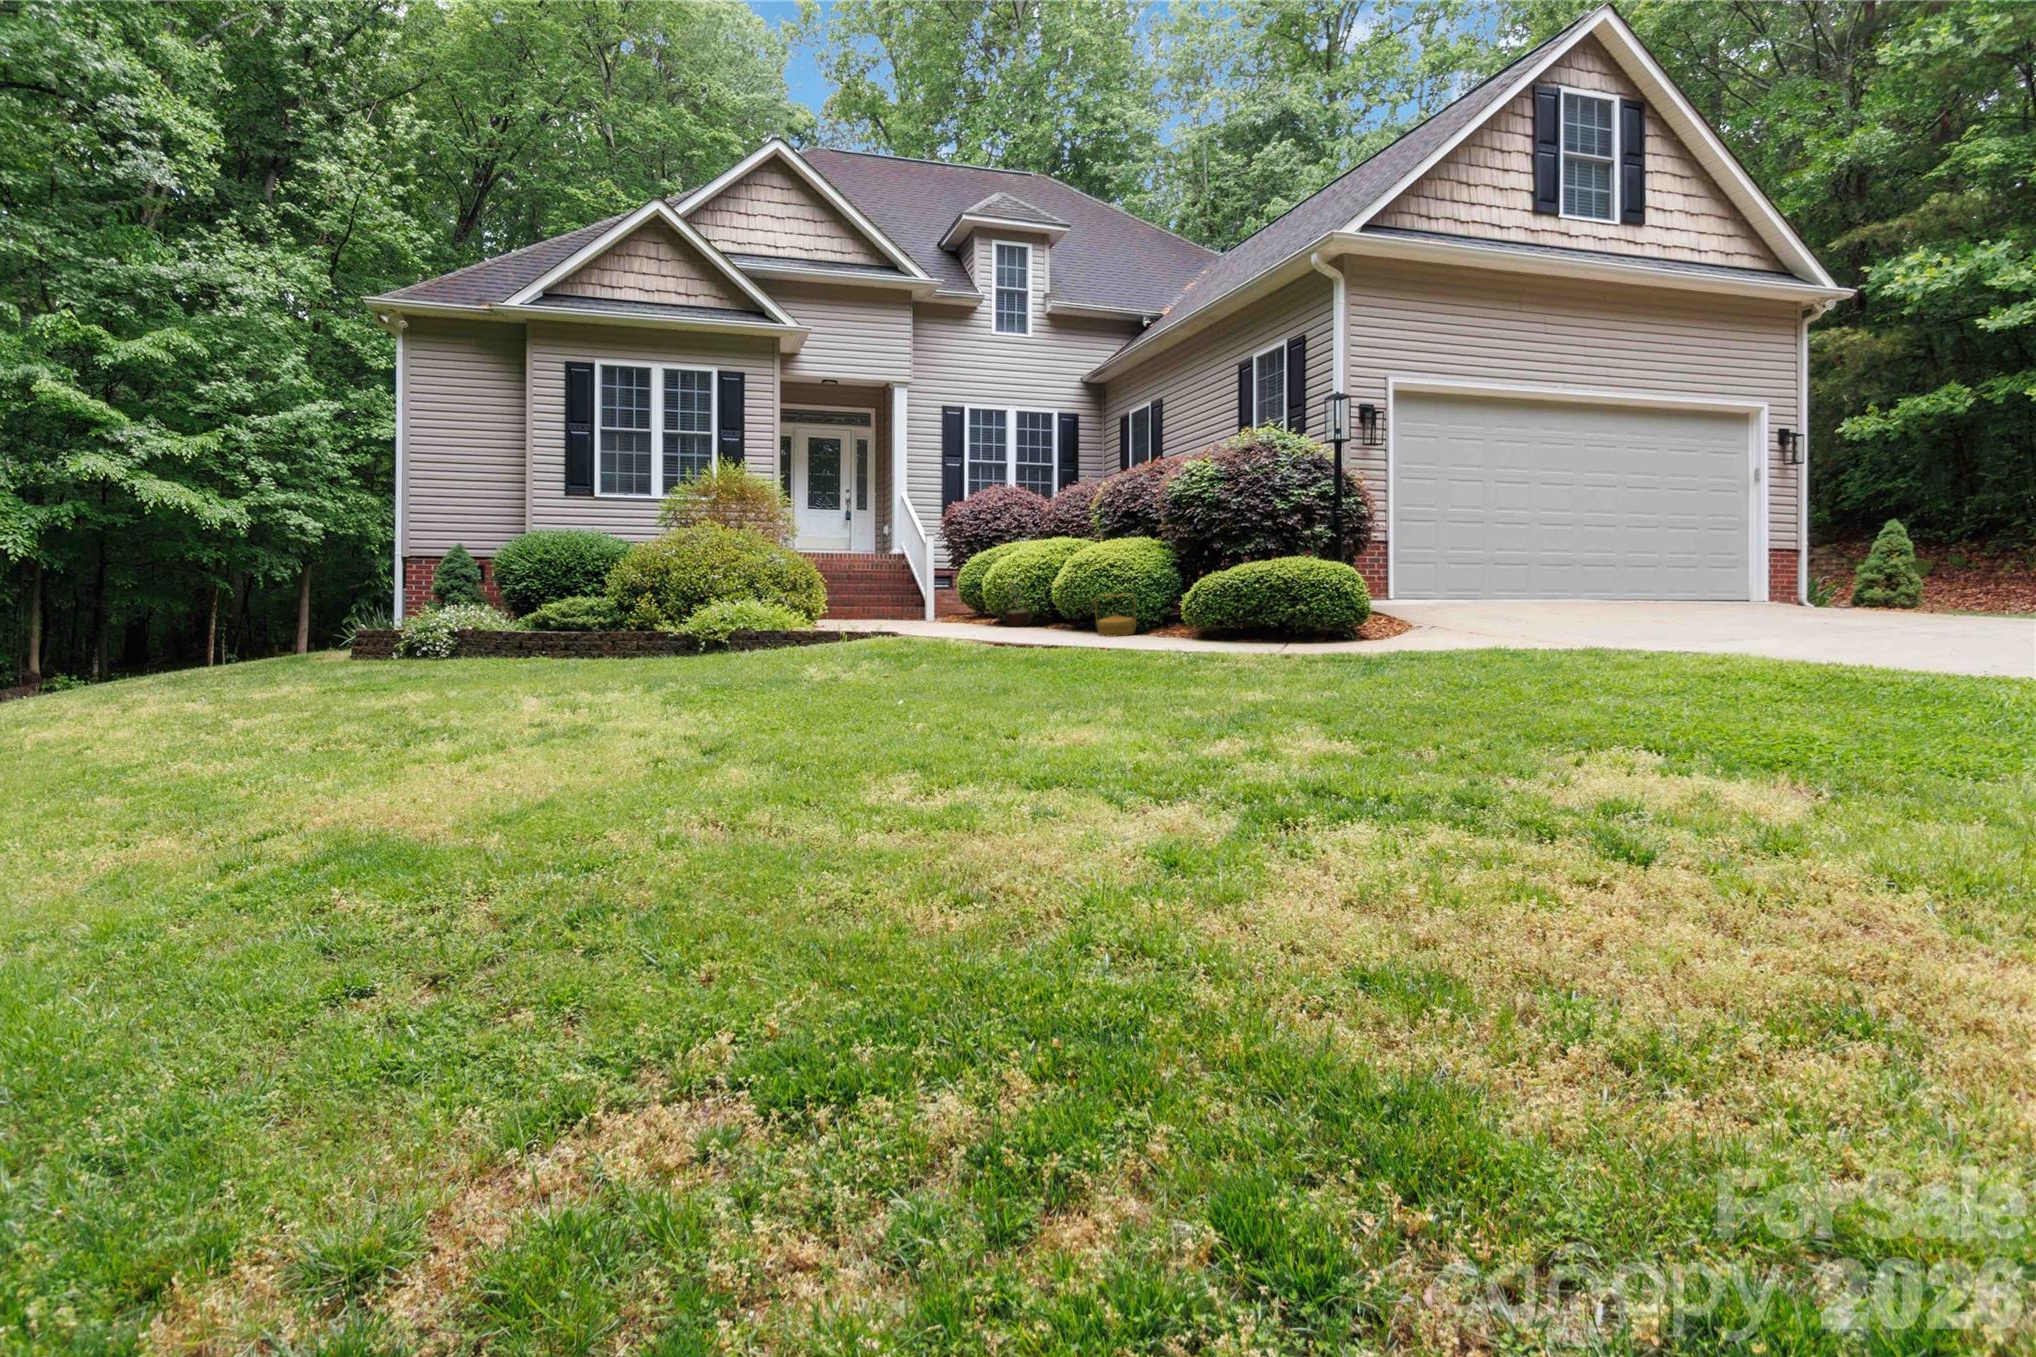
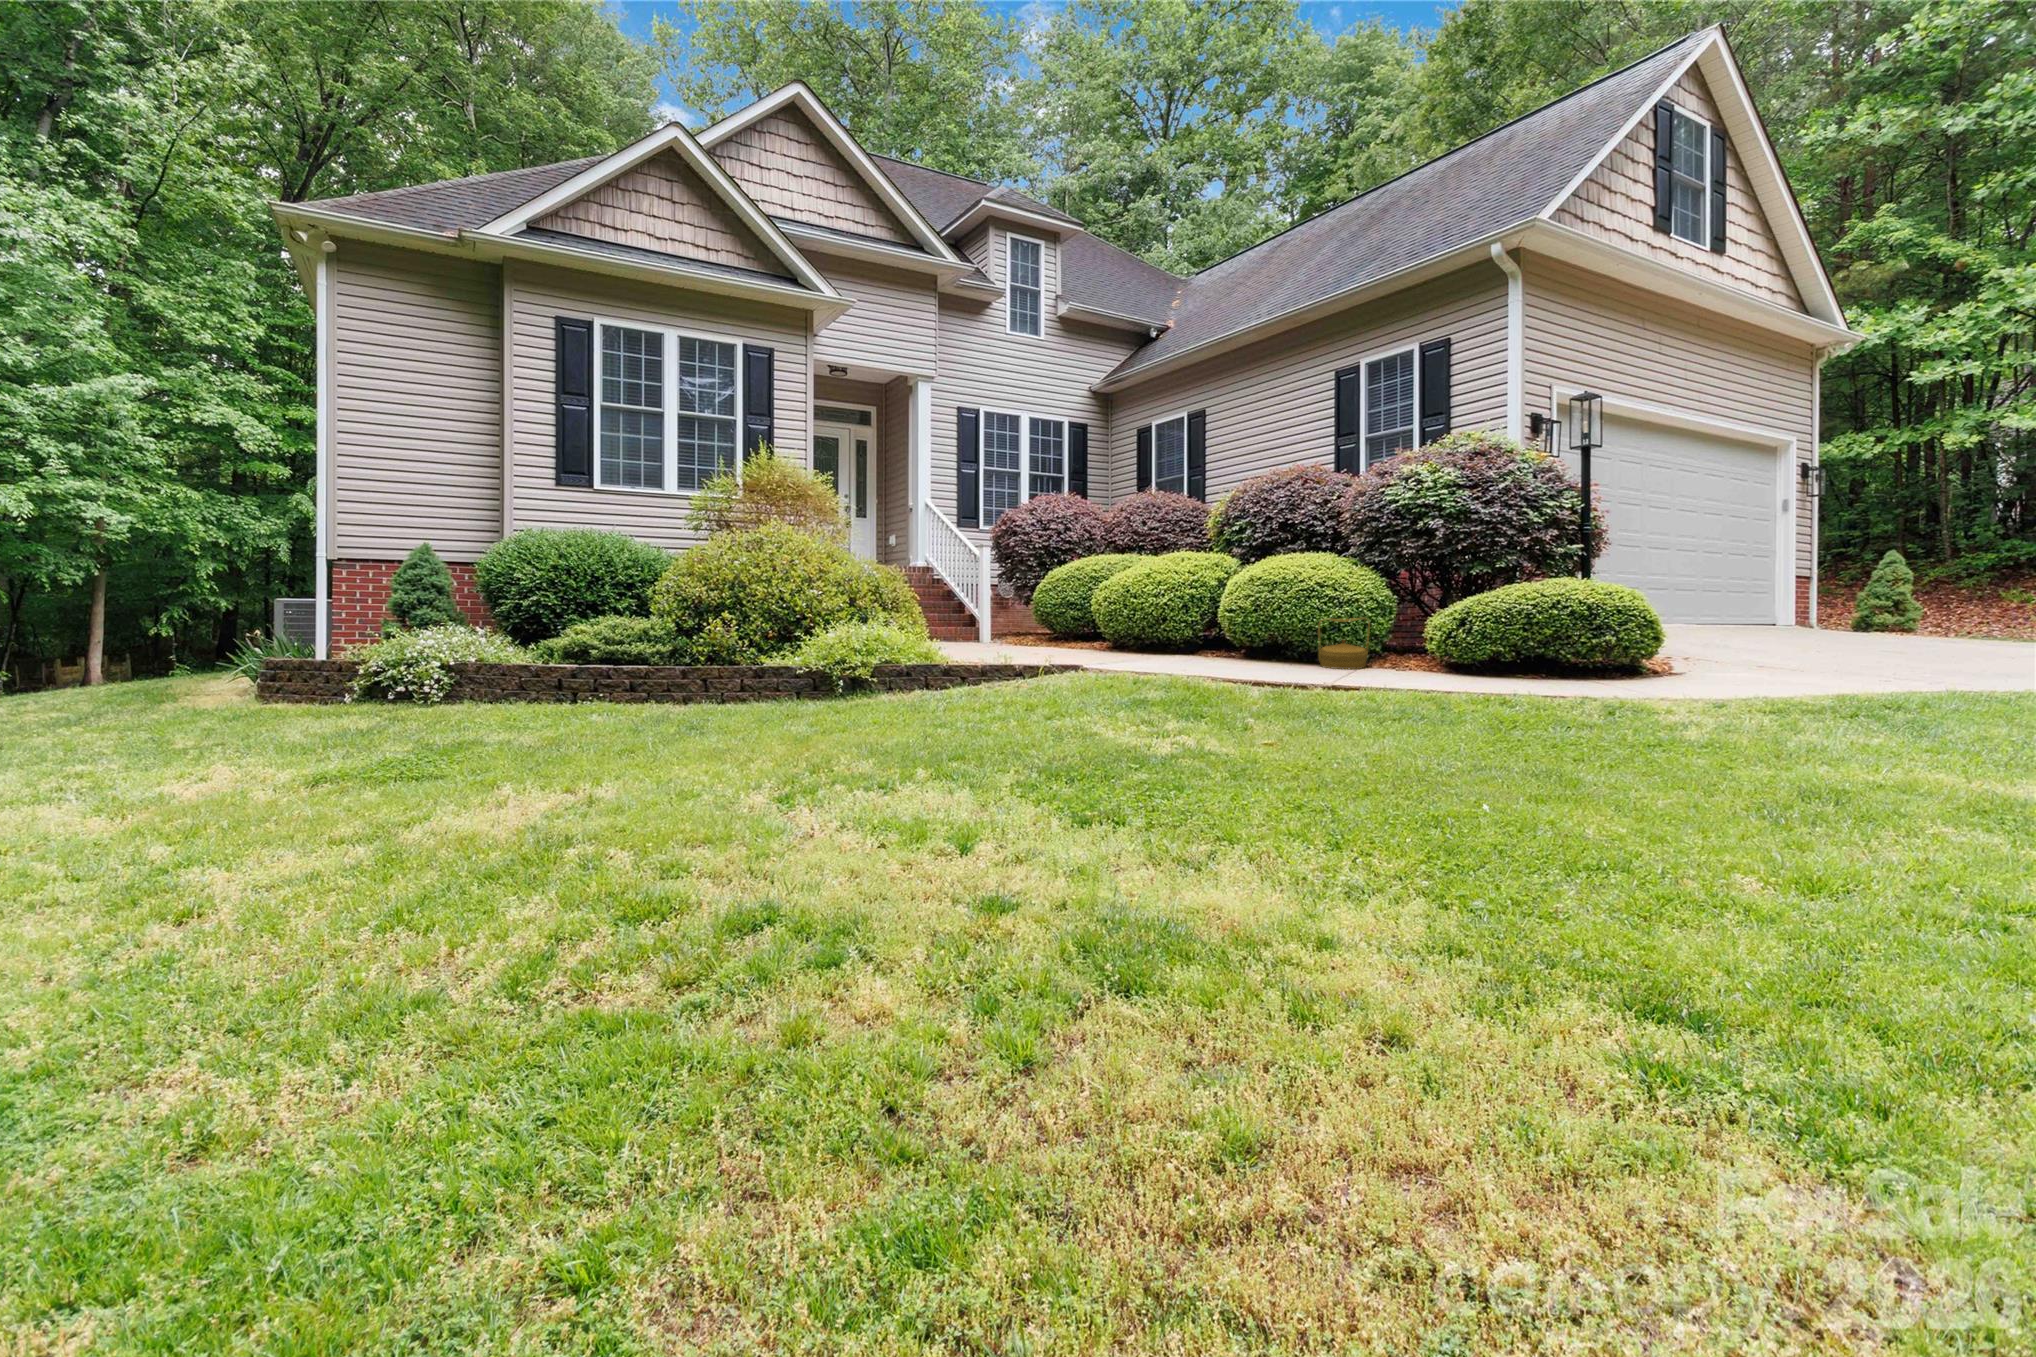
decorative plant: present [1005,580,1031,626] -> none [1154,598,1186,654]

